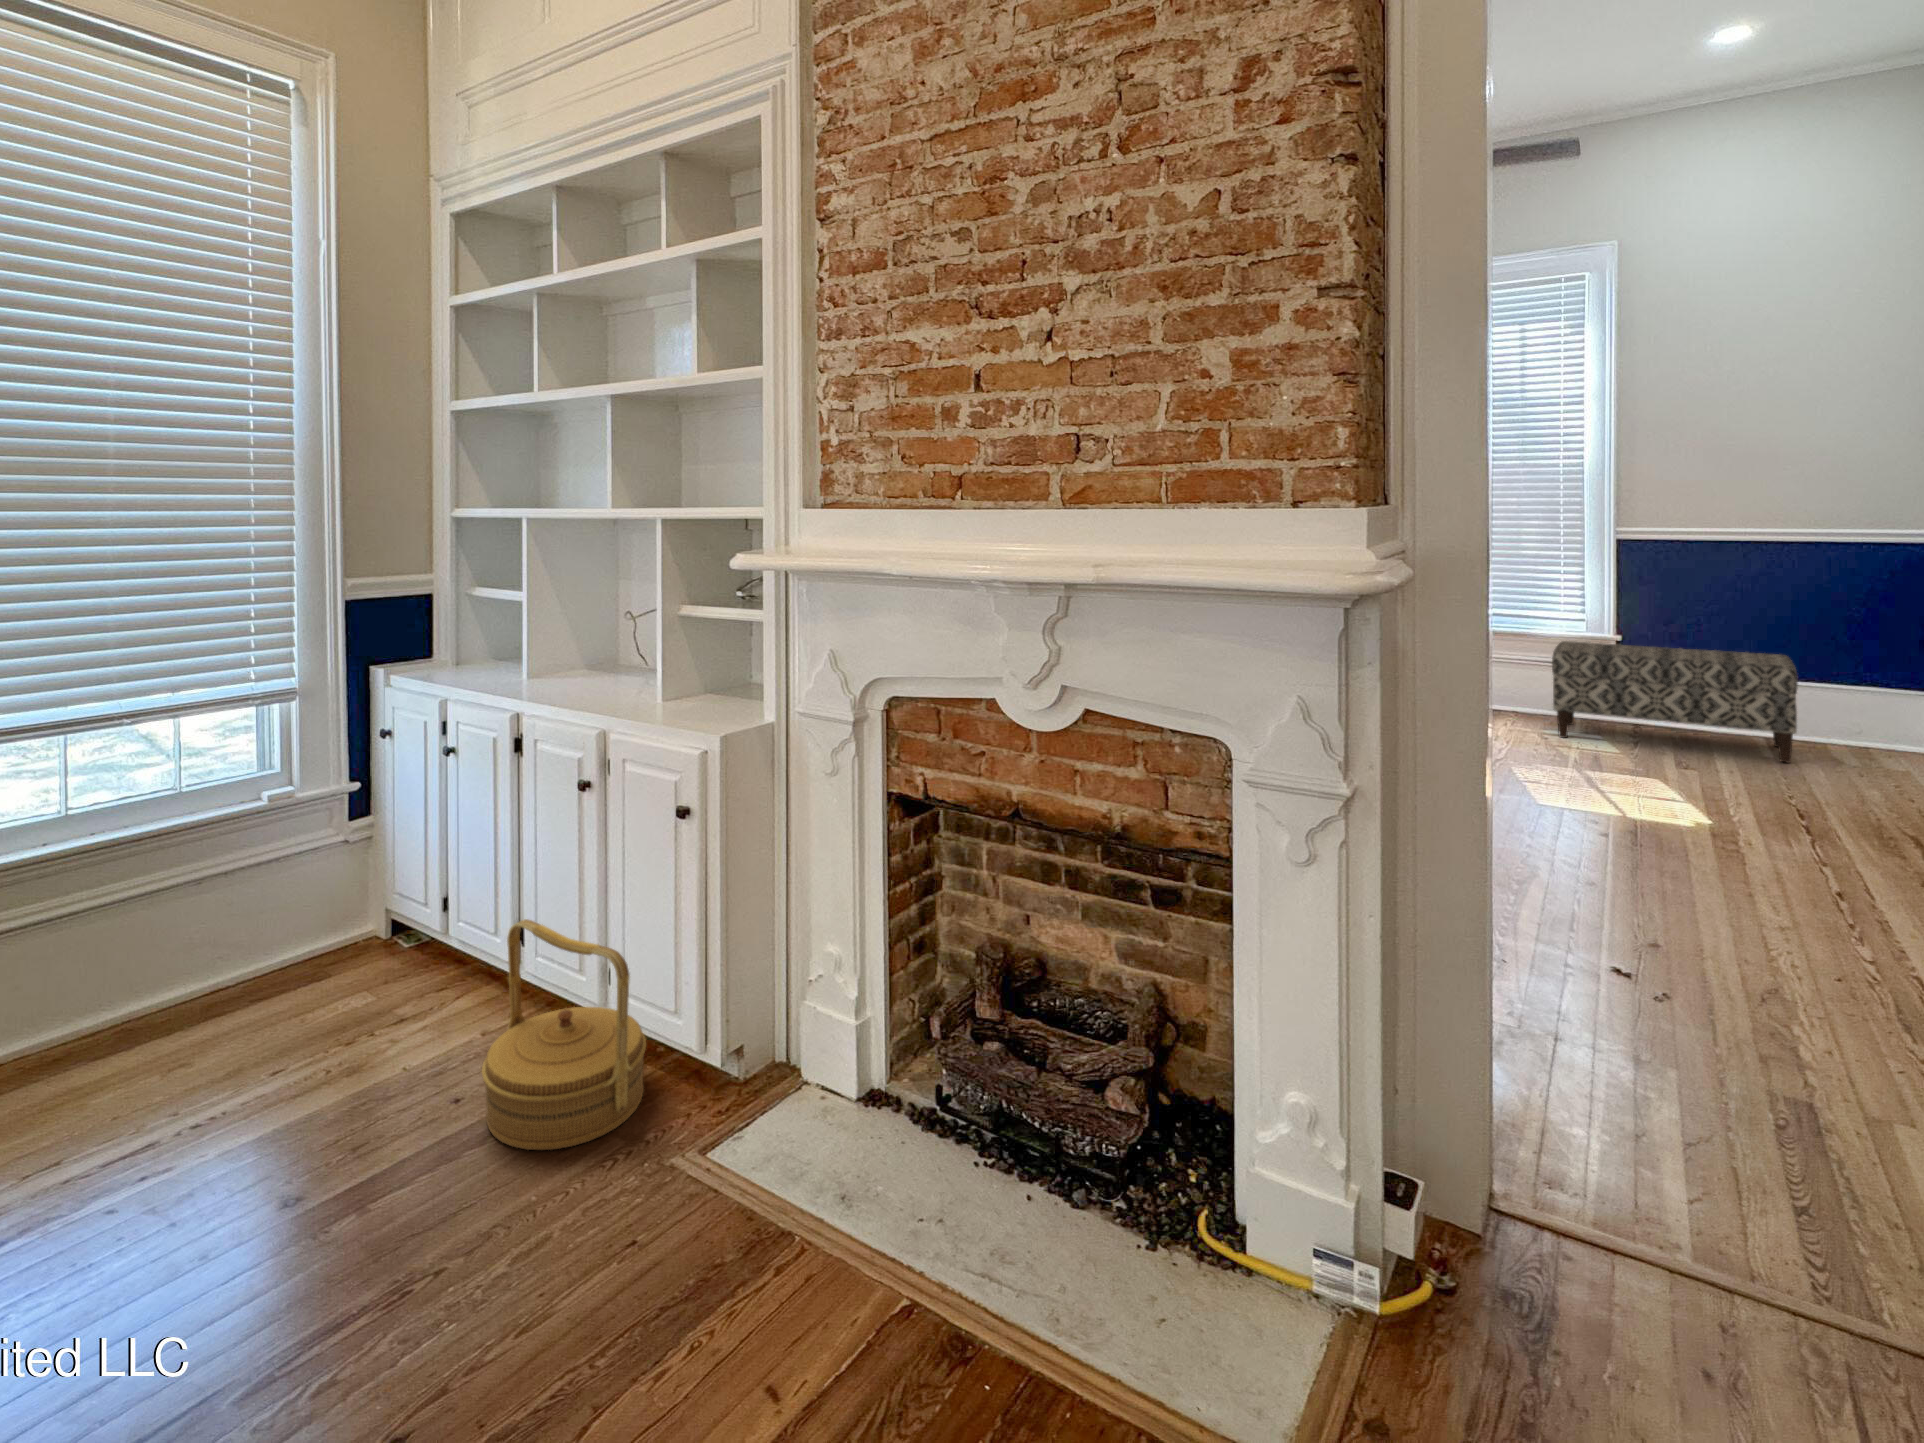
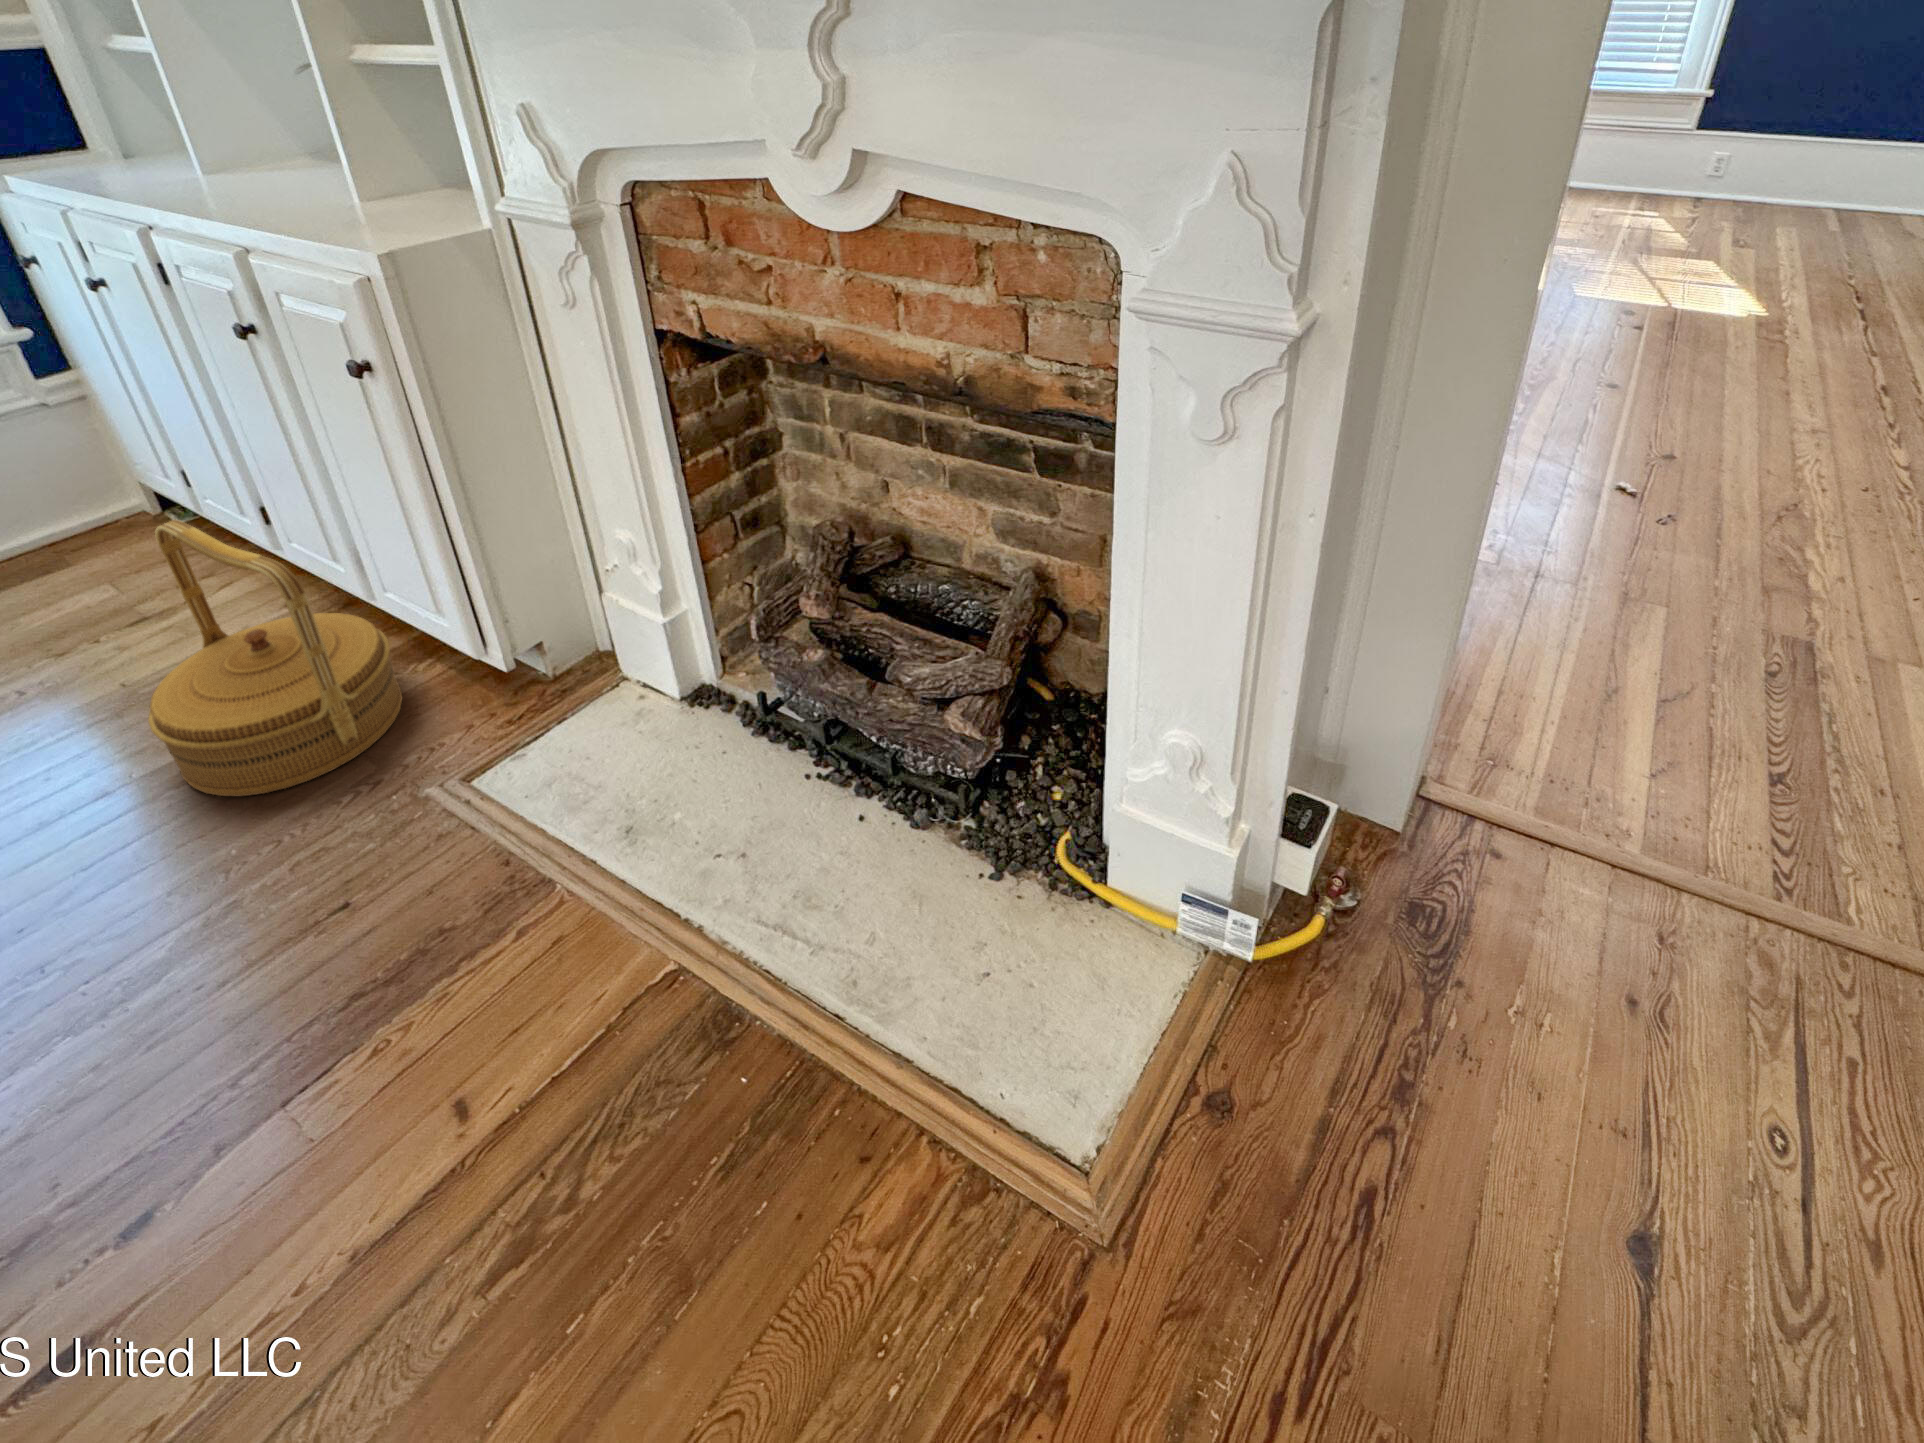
bench: present [1552,641,1798,763] -> none [1609,96,1905,235]

